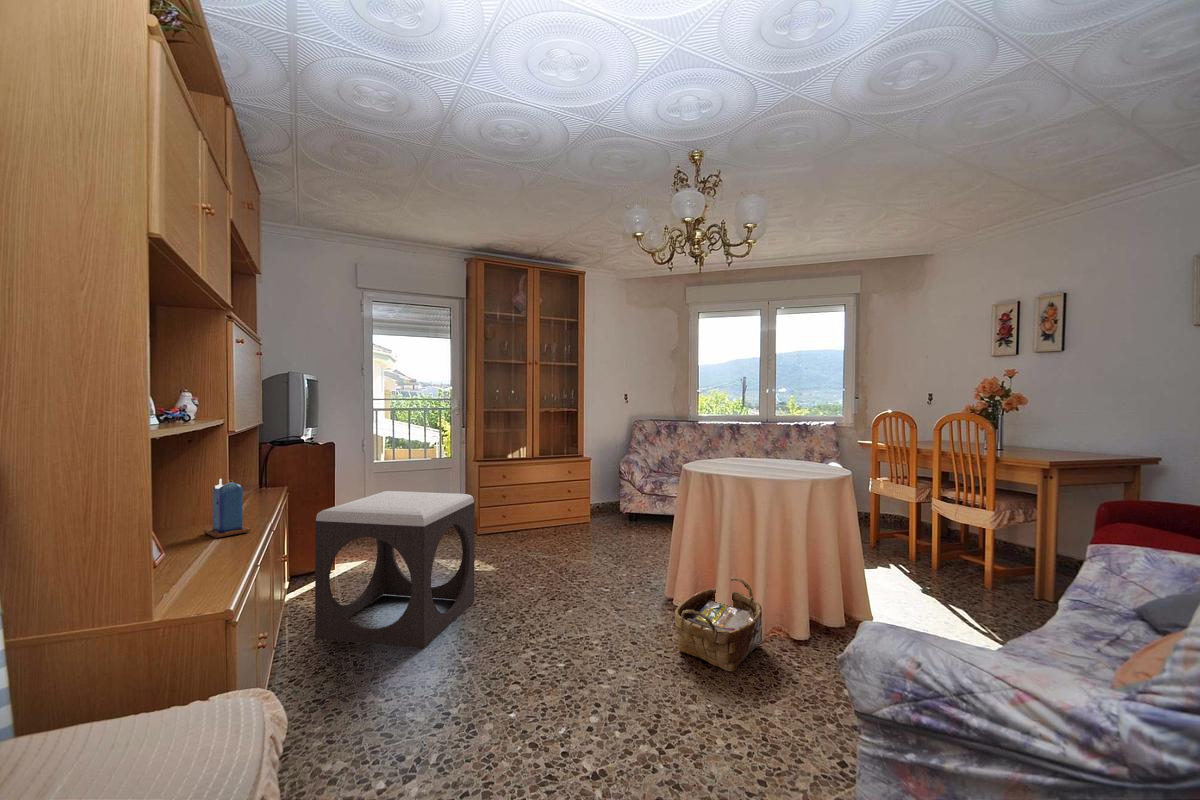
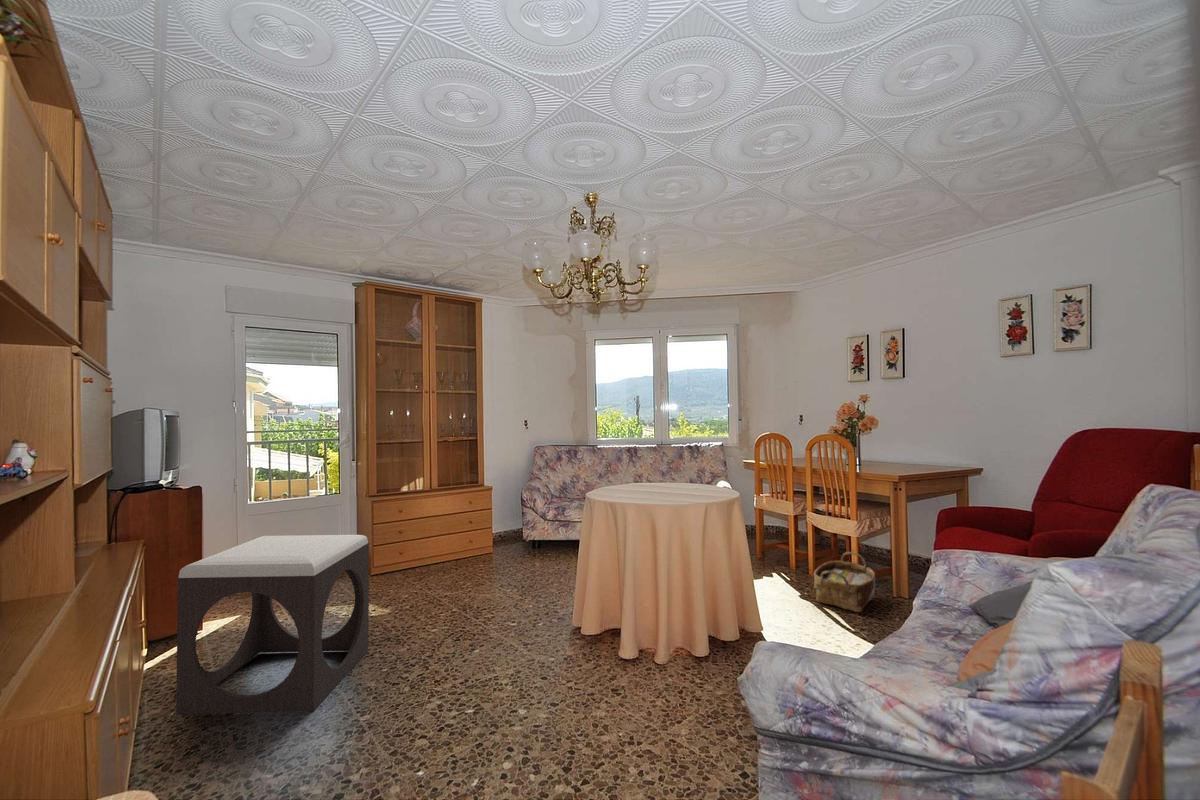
candle: present [204,479,251,538] -> none [33,540,99,612]
woven basket: present [674,577,762,672] -> present [814,552,876,612]

